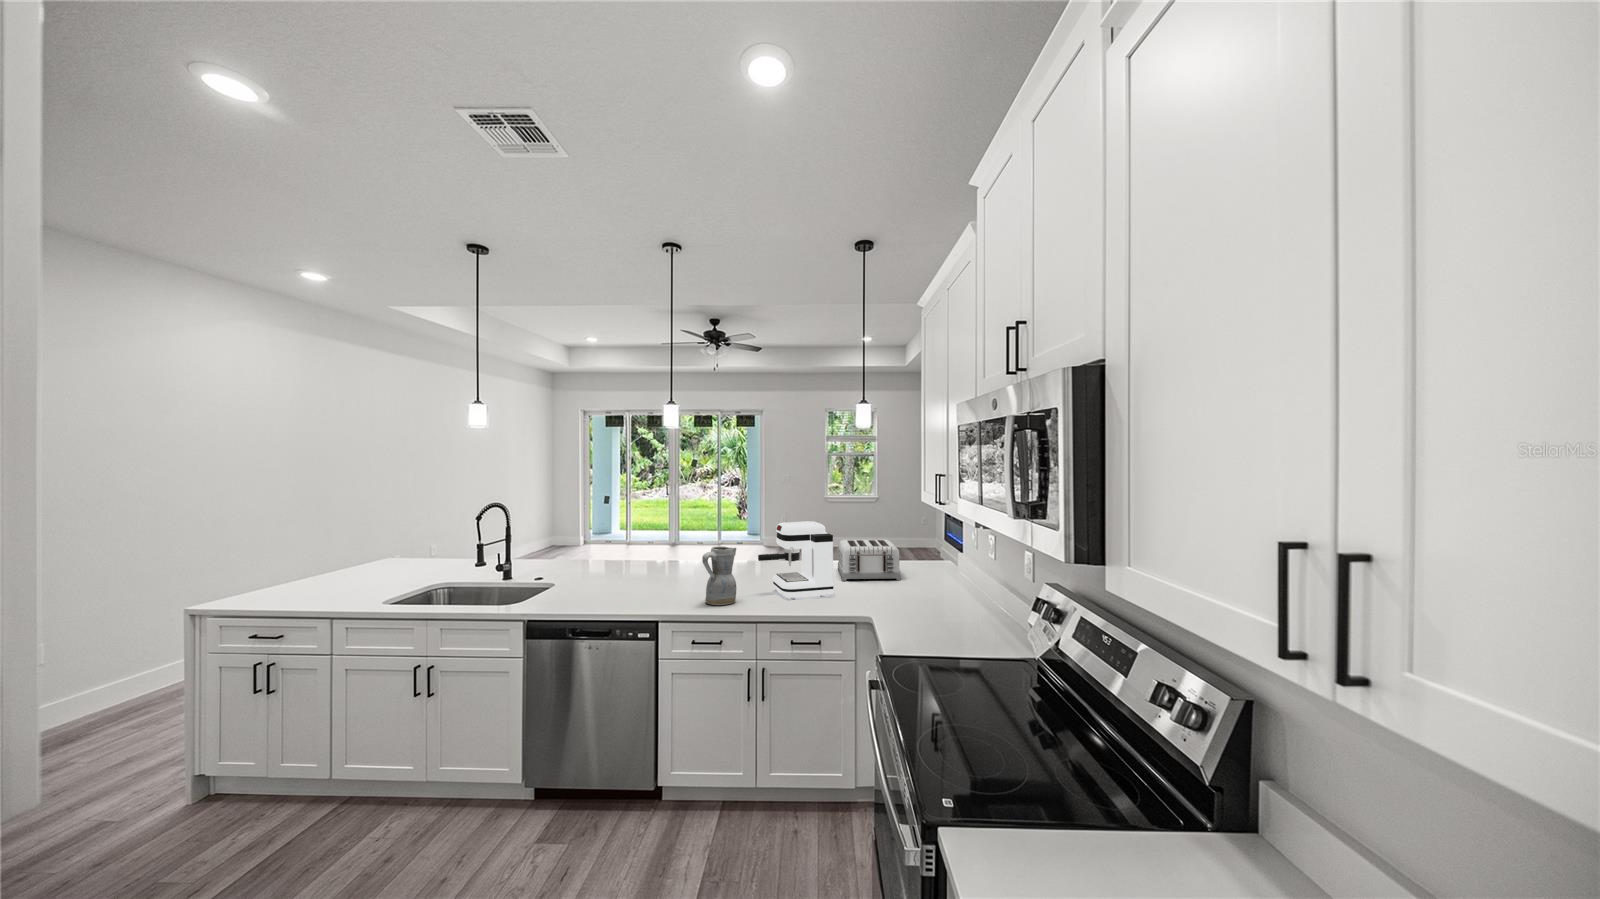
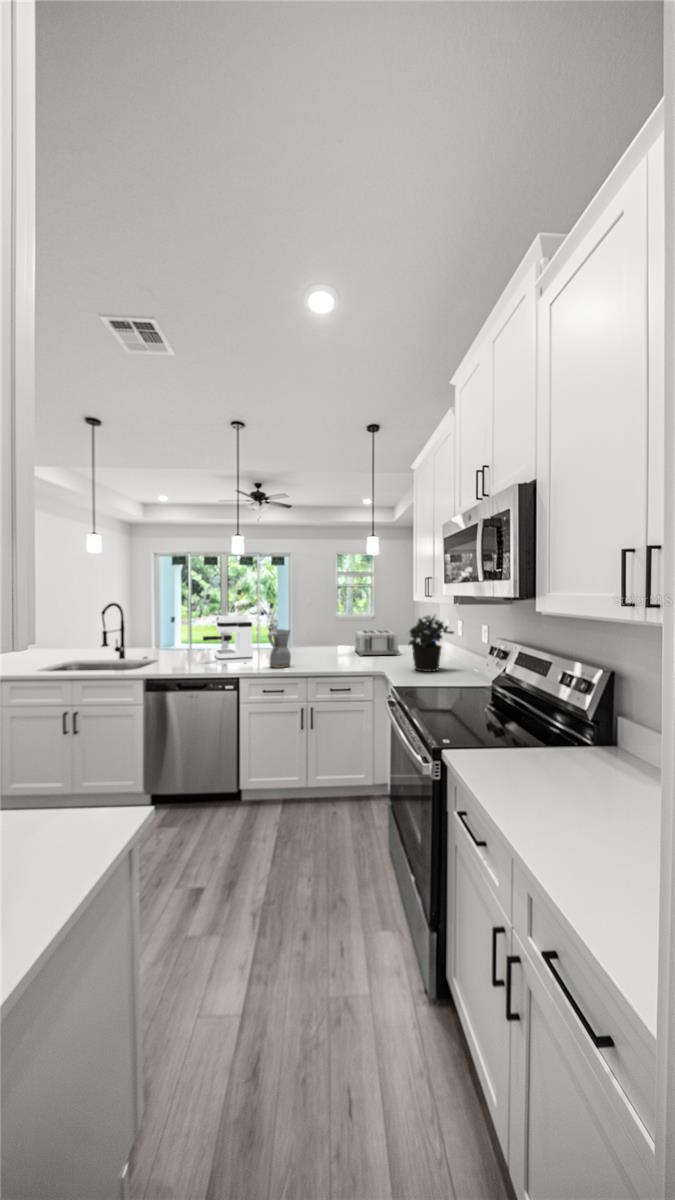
coffee maker: present [758,521,834,599] -> present [203,615,253,665]
potted plant: none [909,530,980,619] -> present [409,616,454,672]

